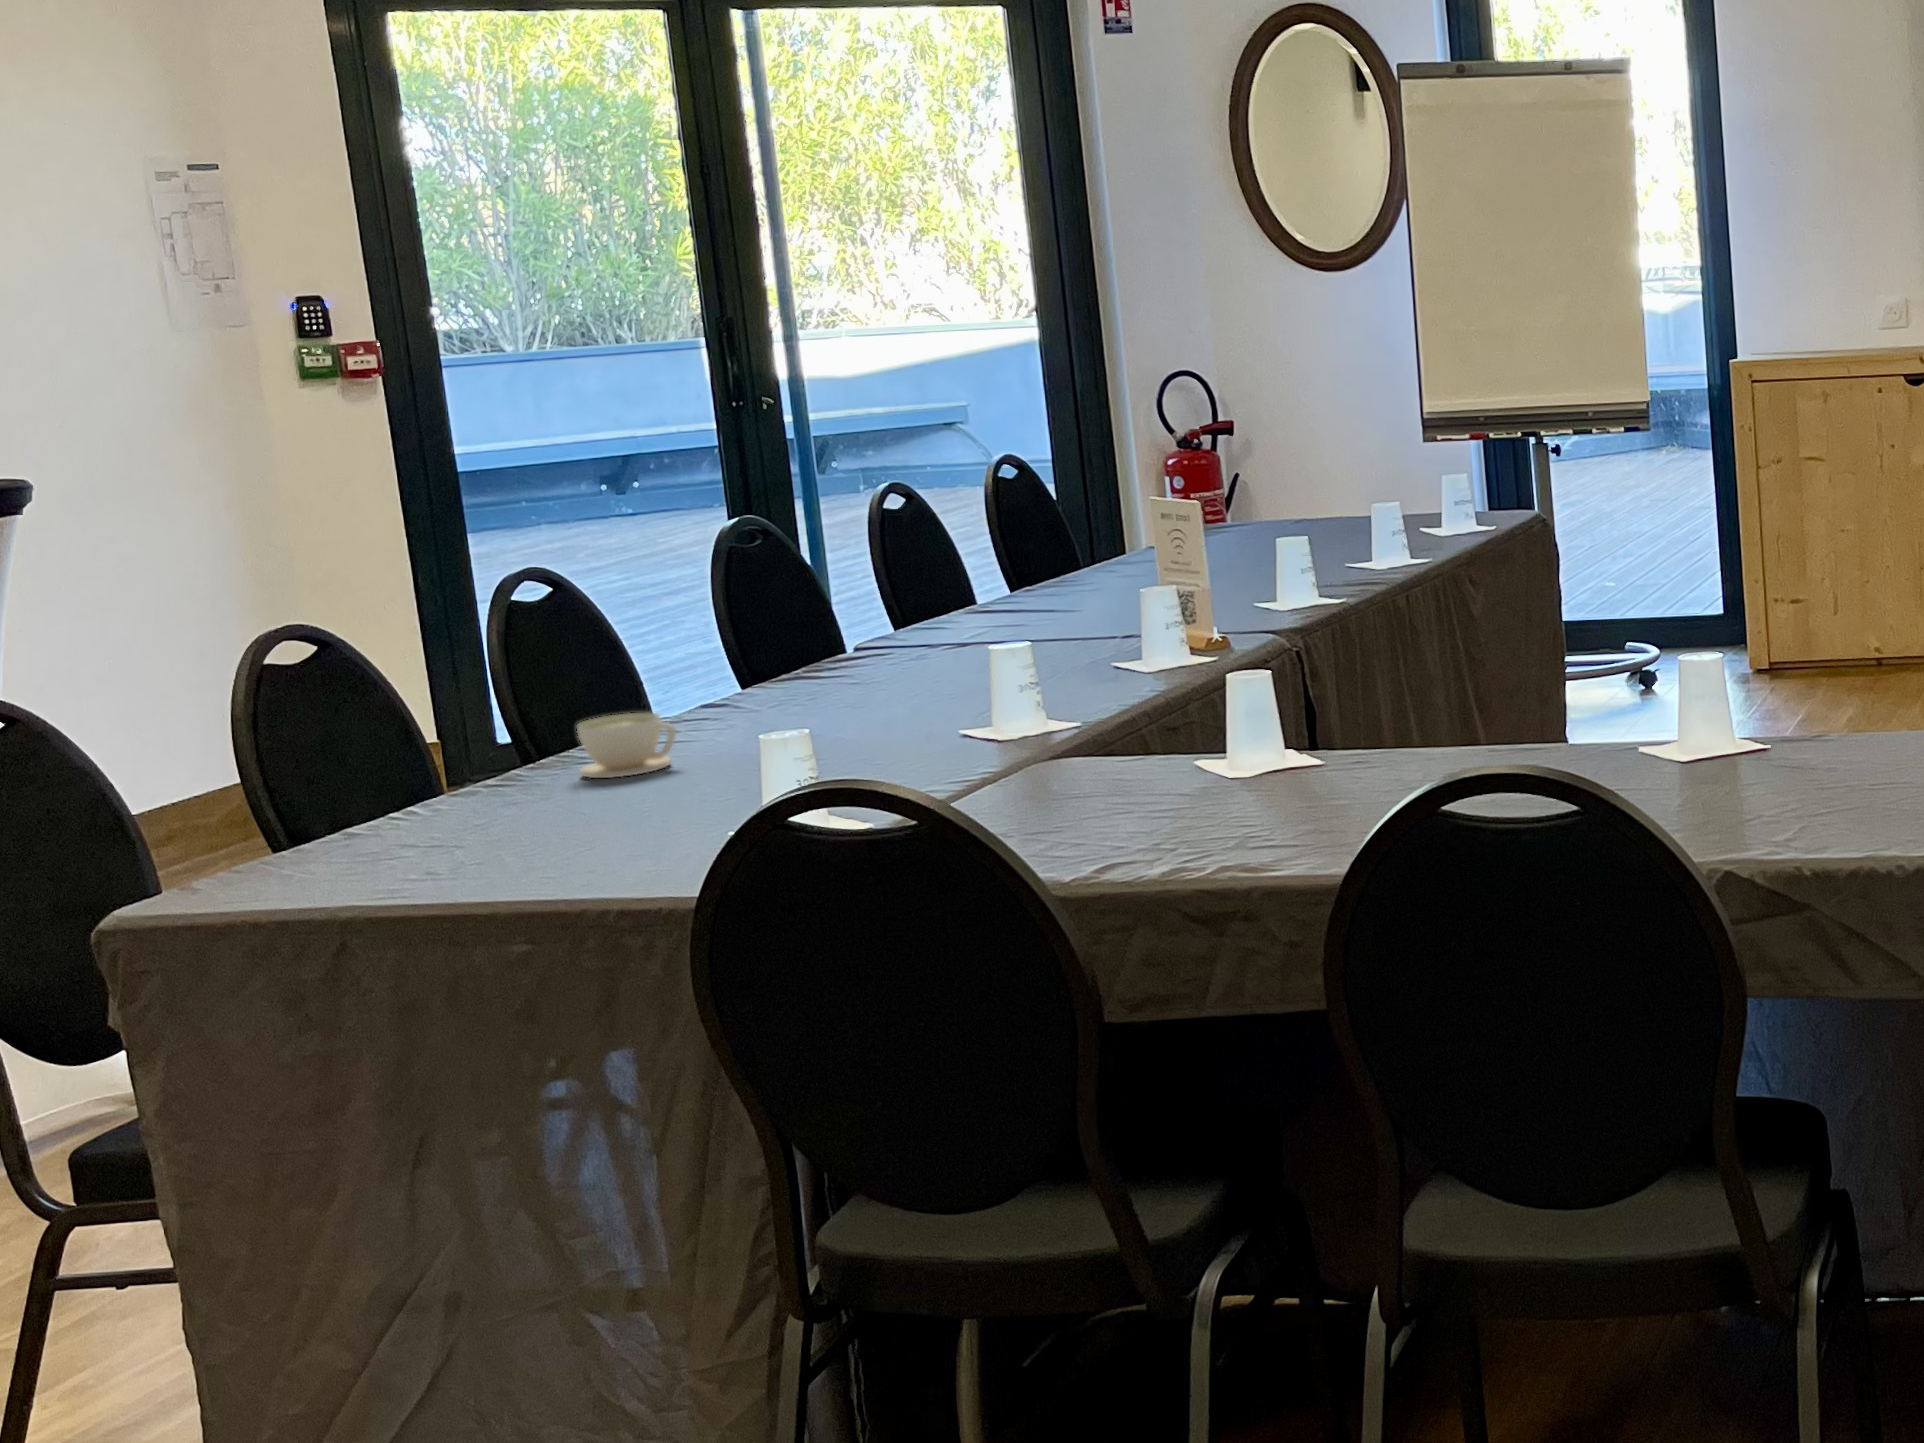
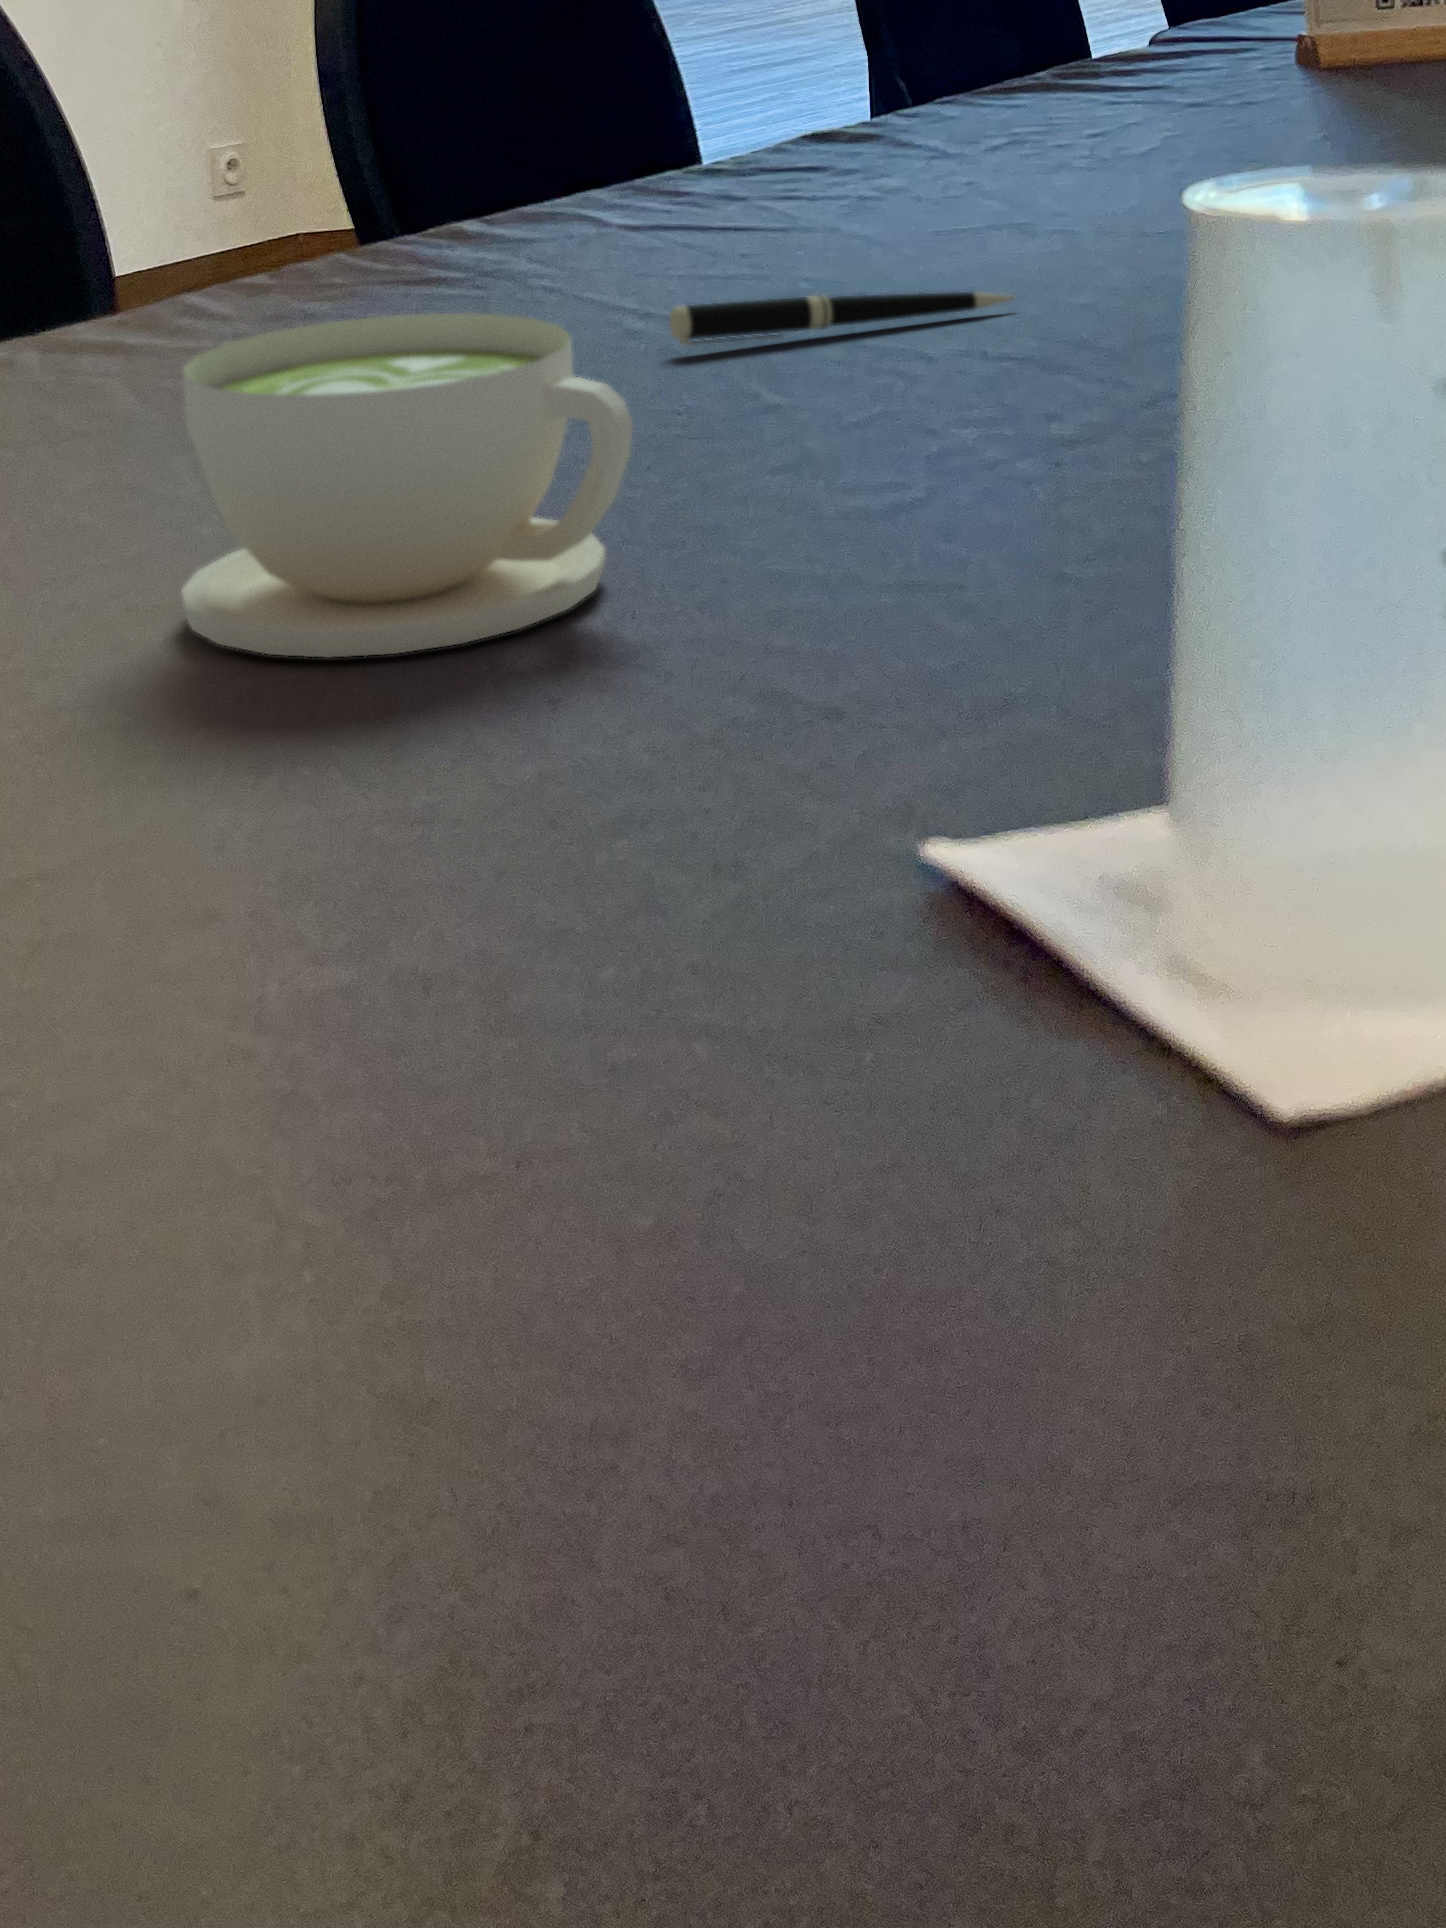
pen: none [671,710,774,728] -> present [669,292,1014,345]

